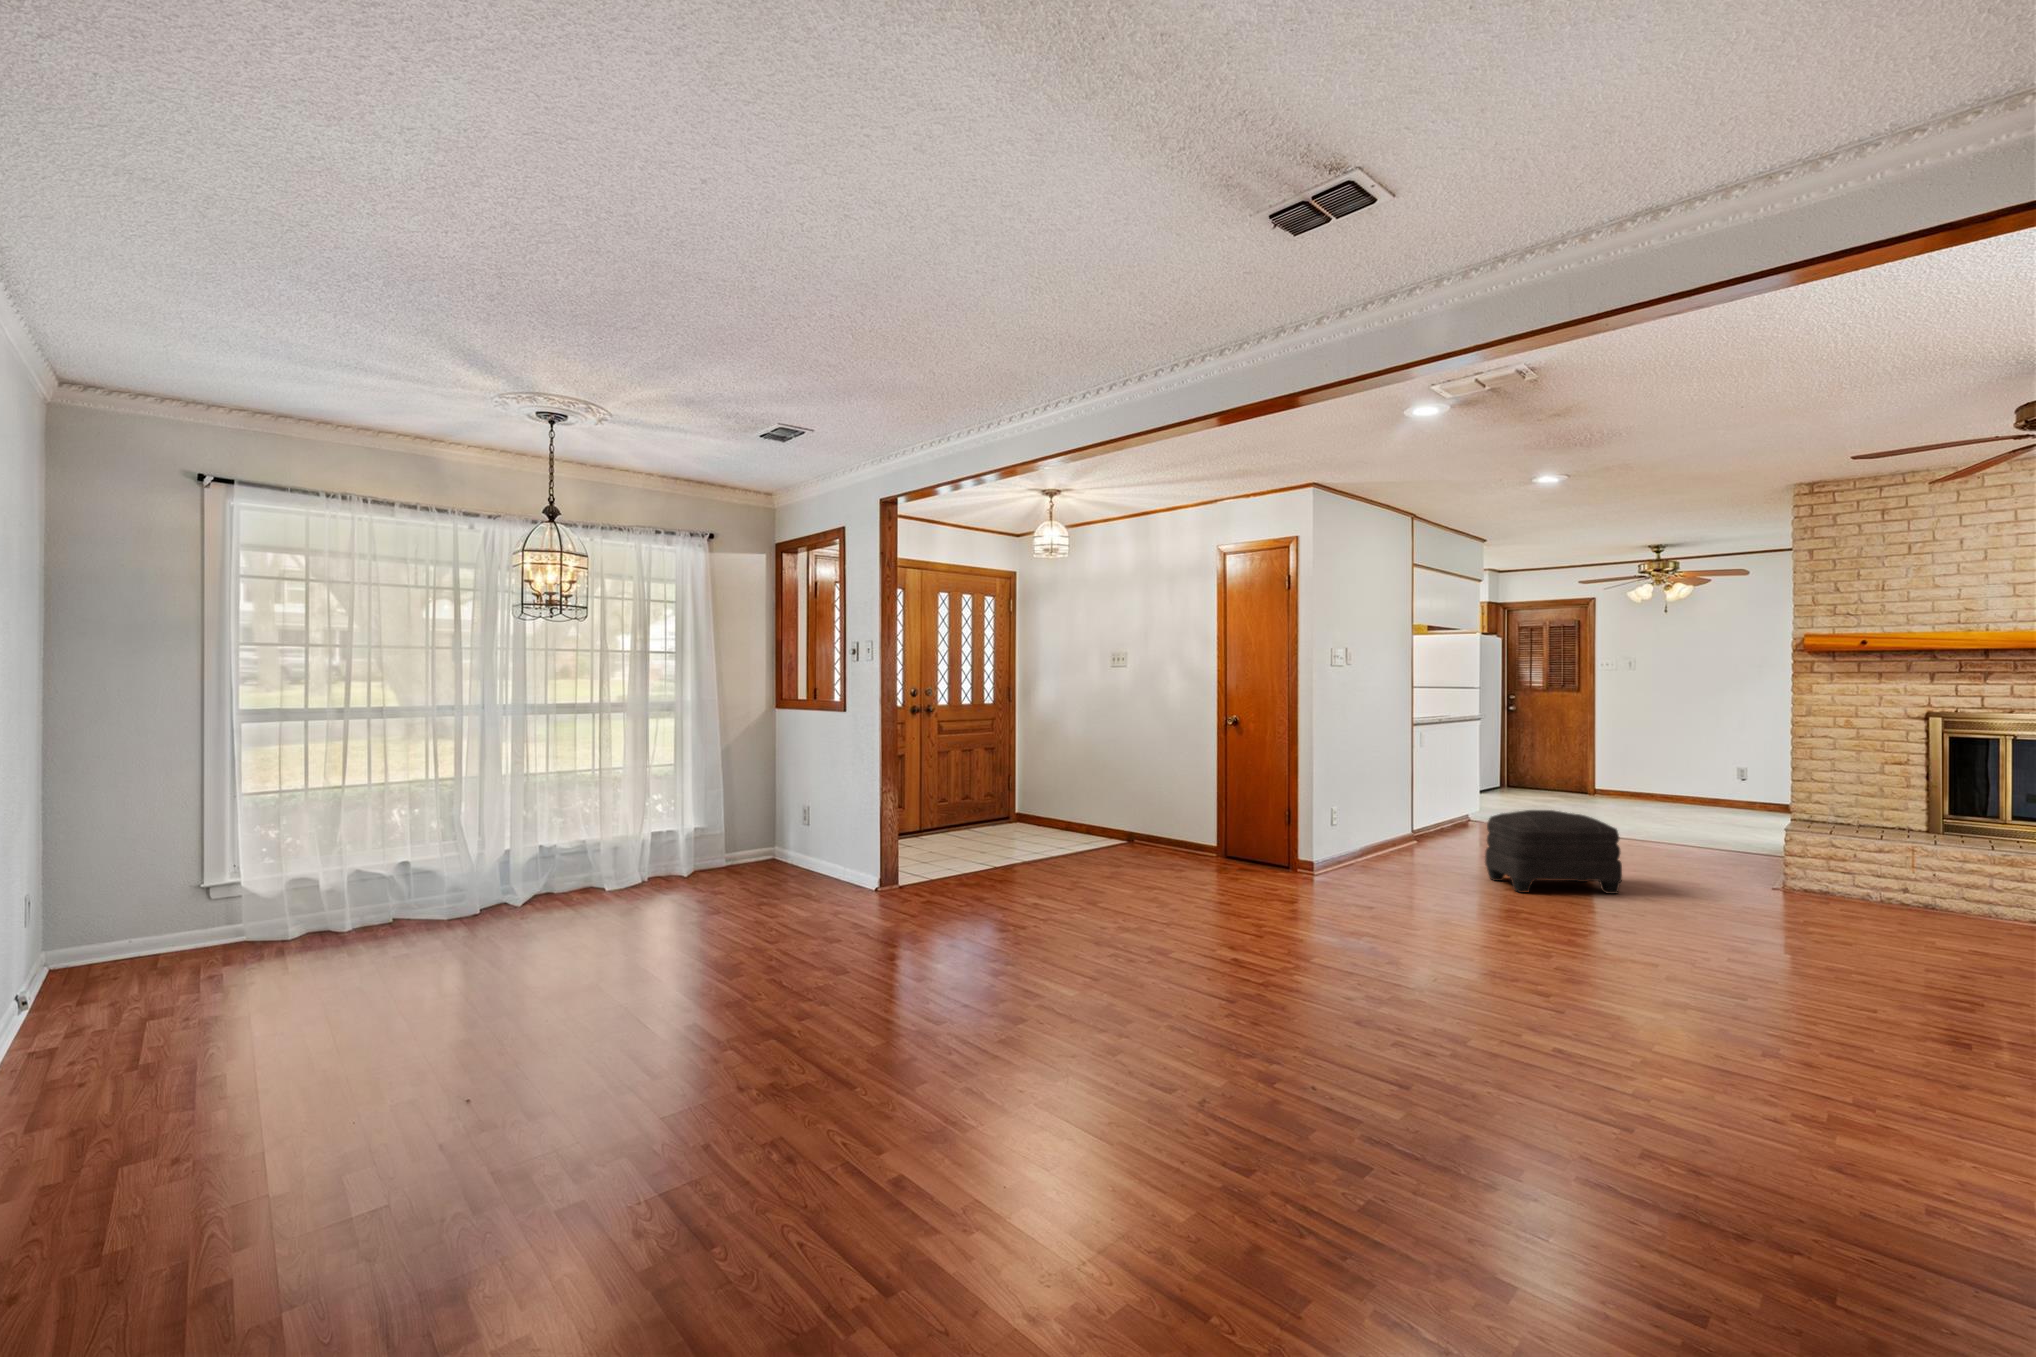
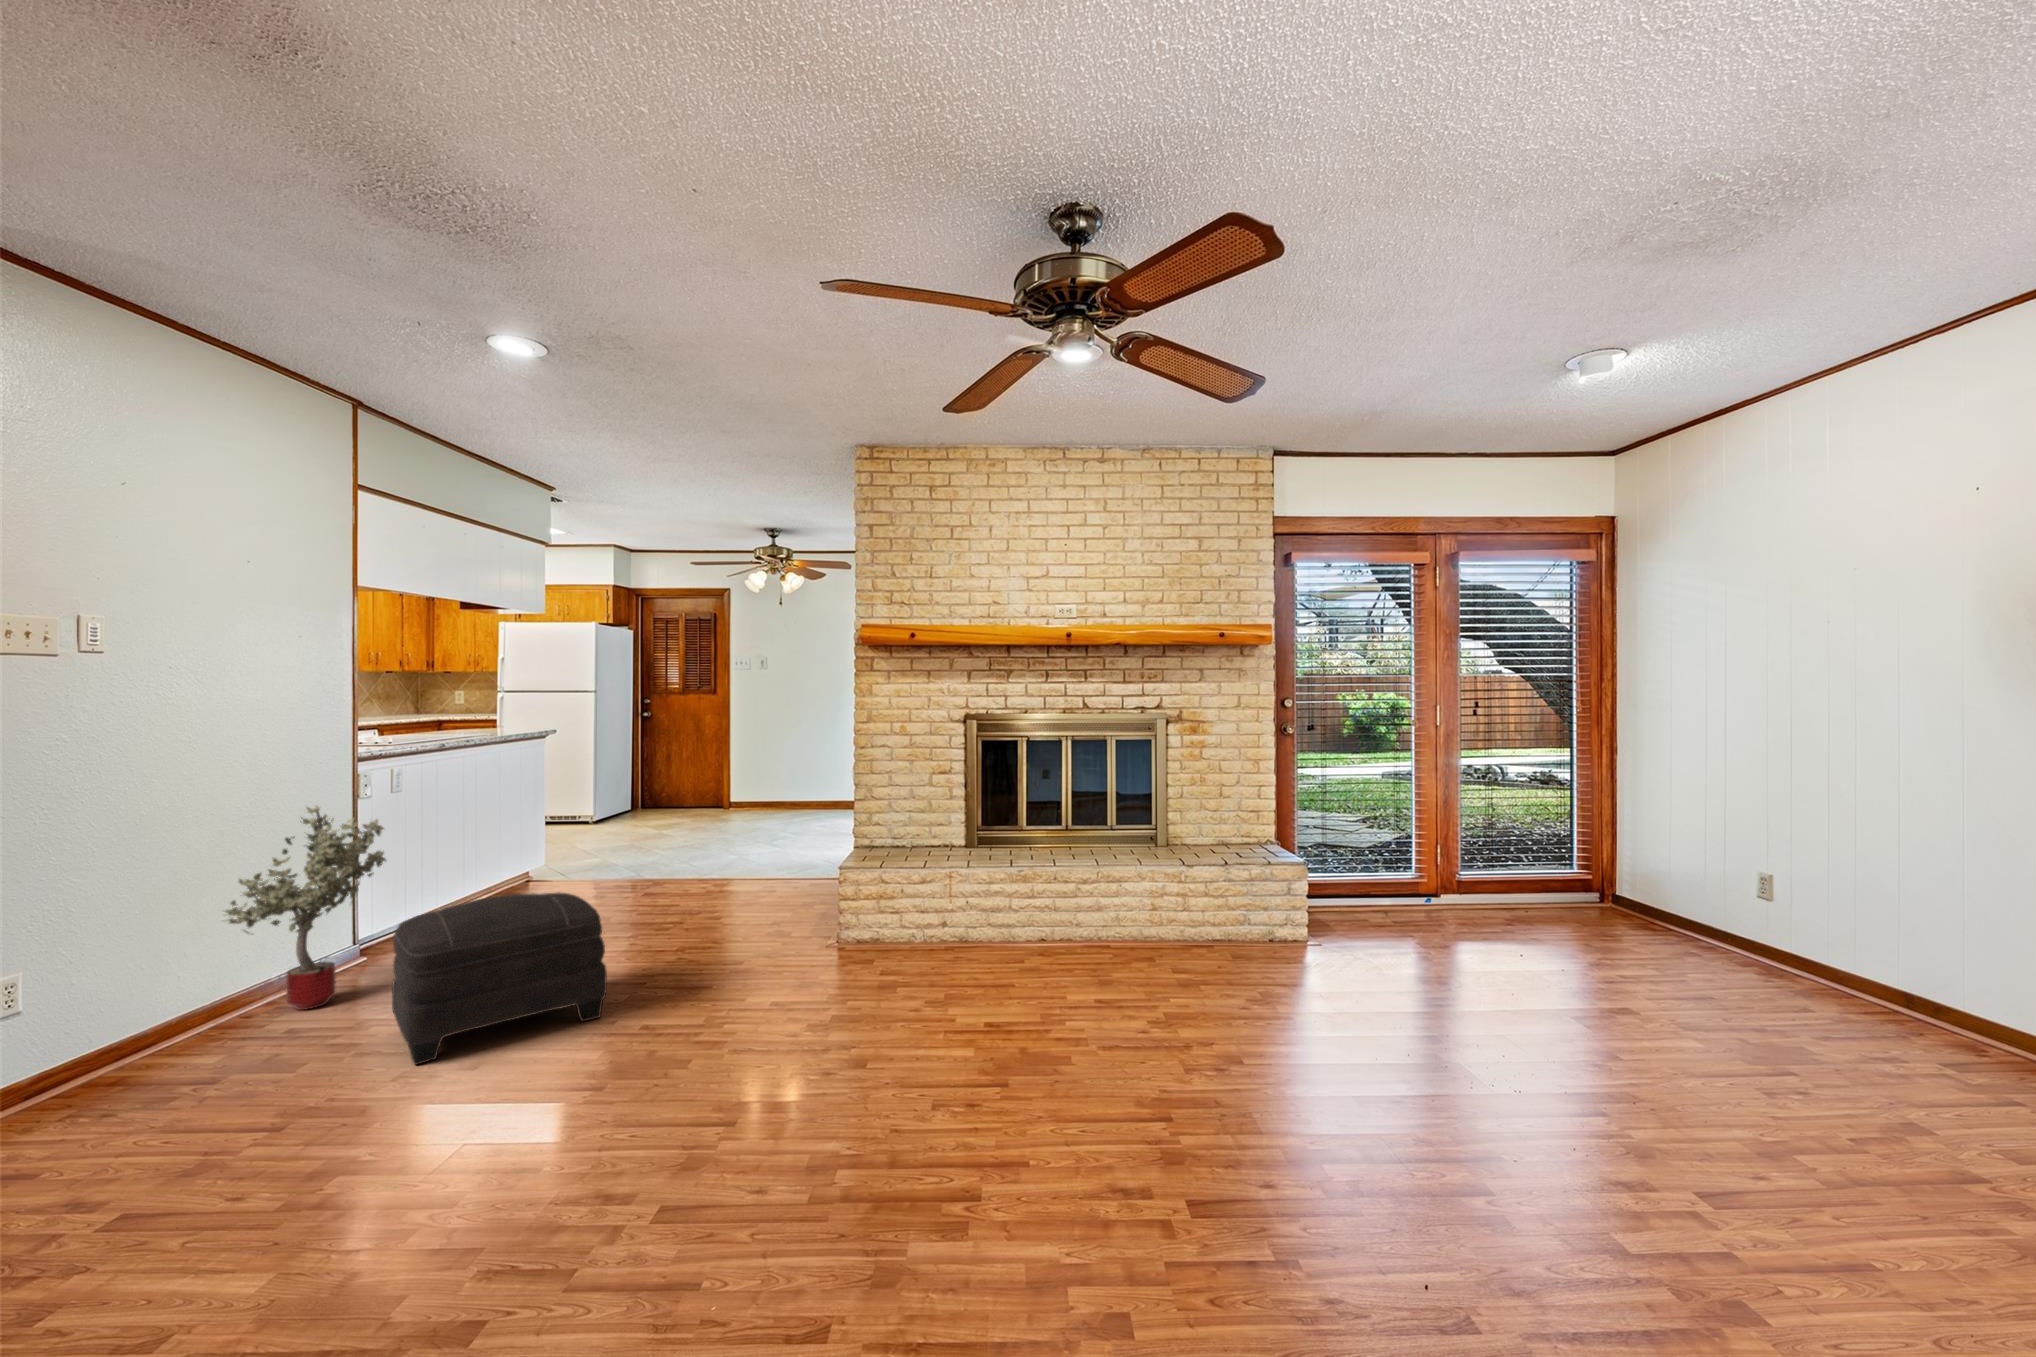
potted tree: none [1381,749,1449,862] -> present [224,806,386,1010]

